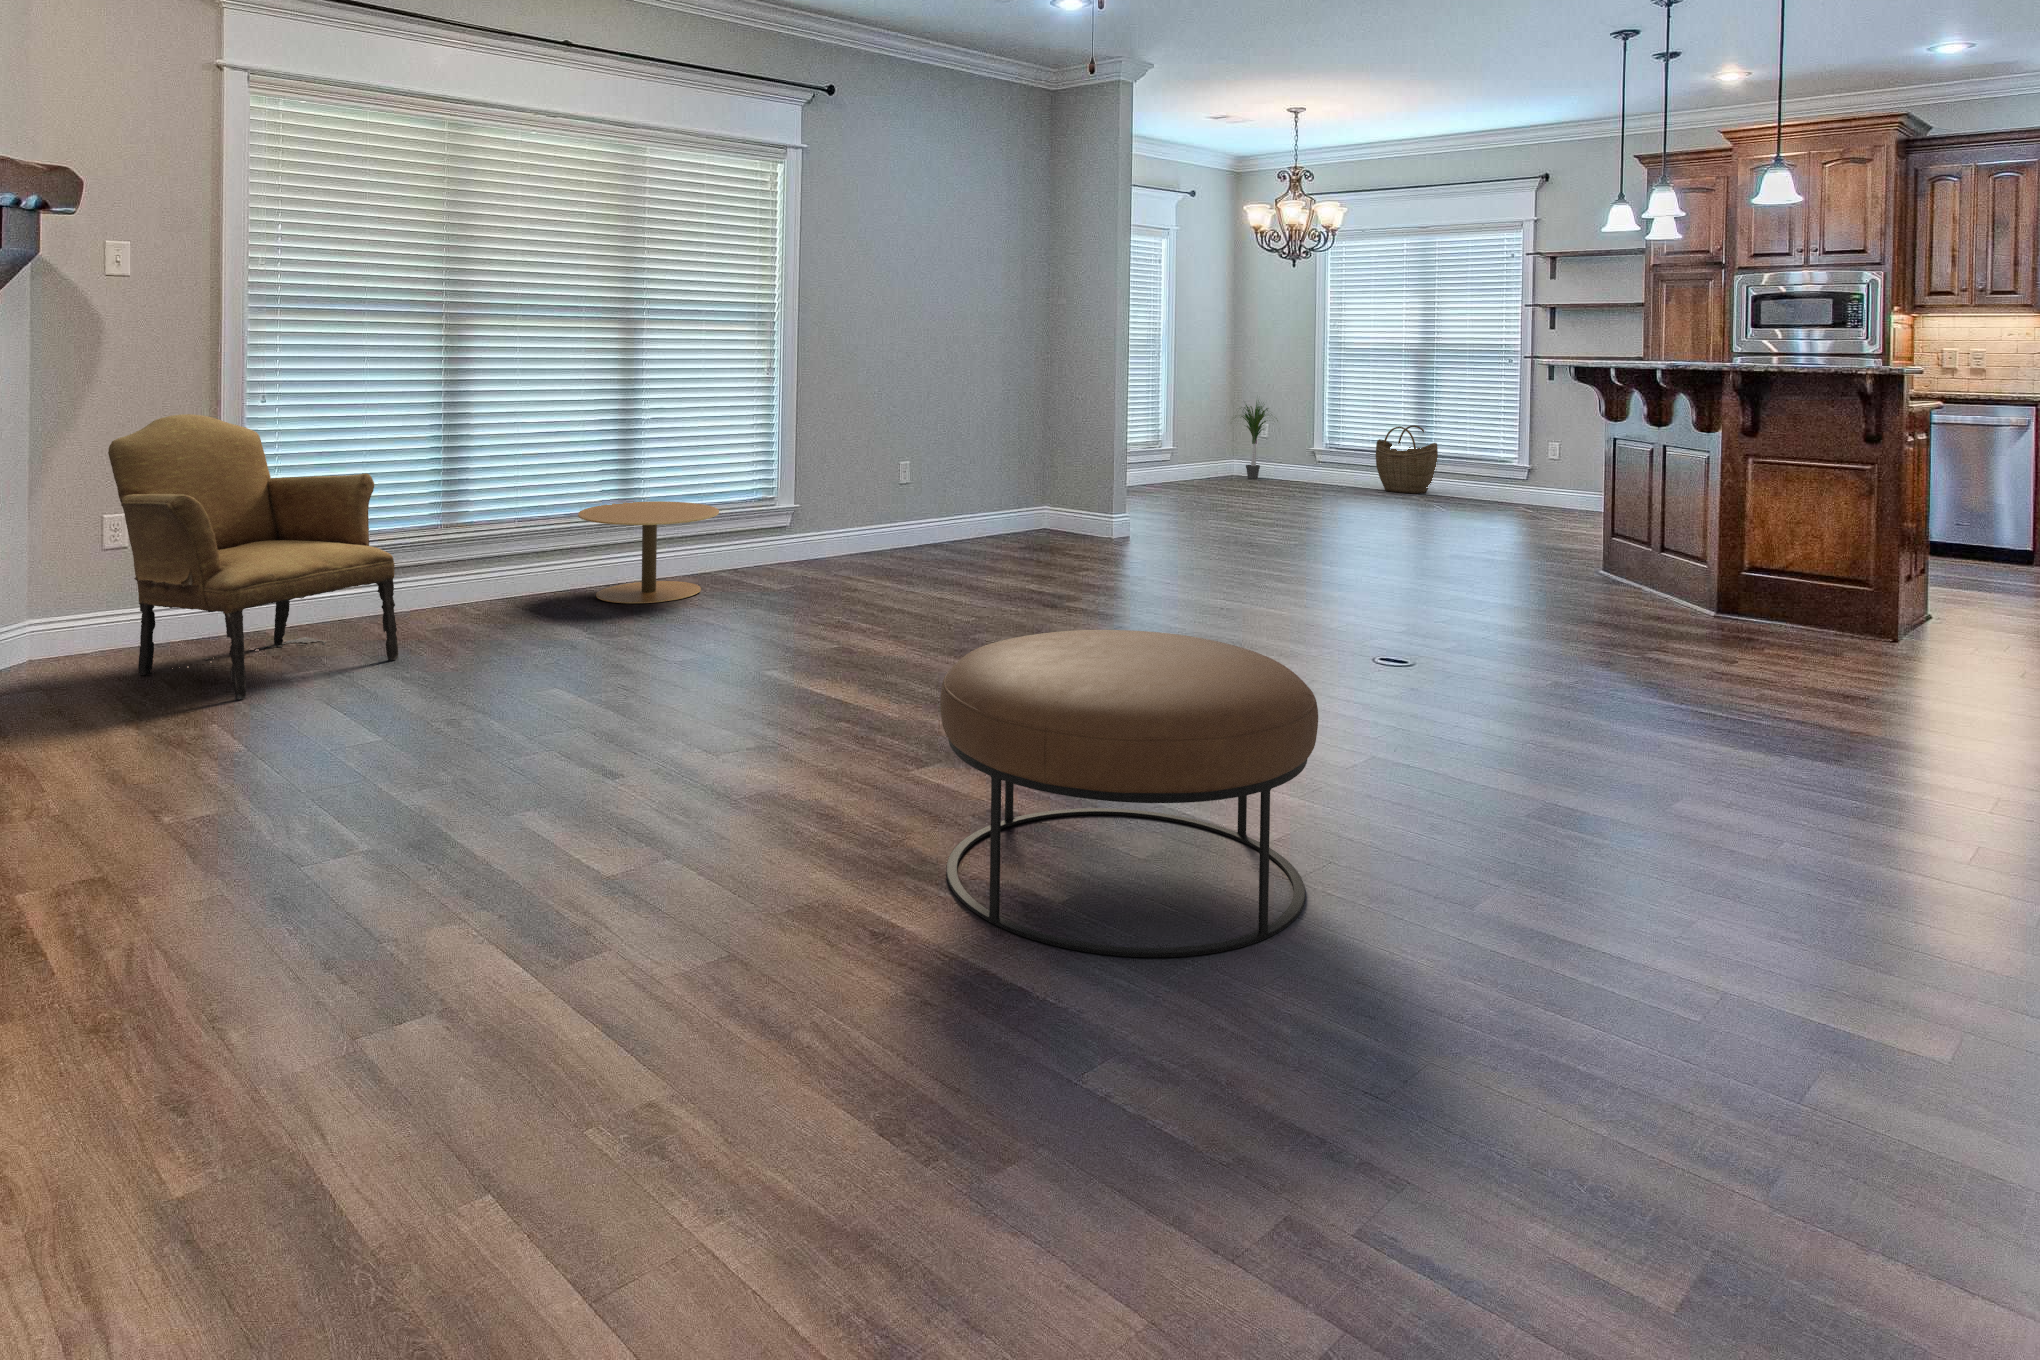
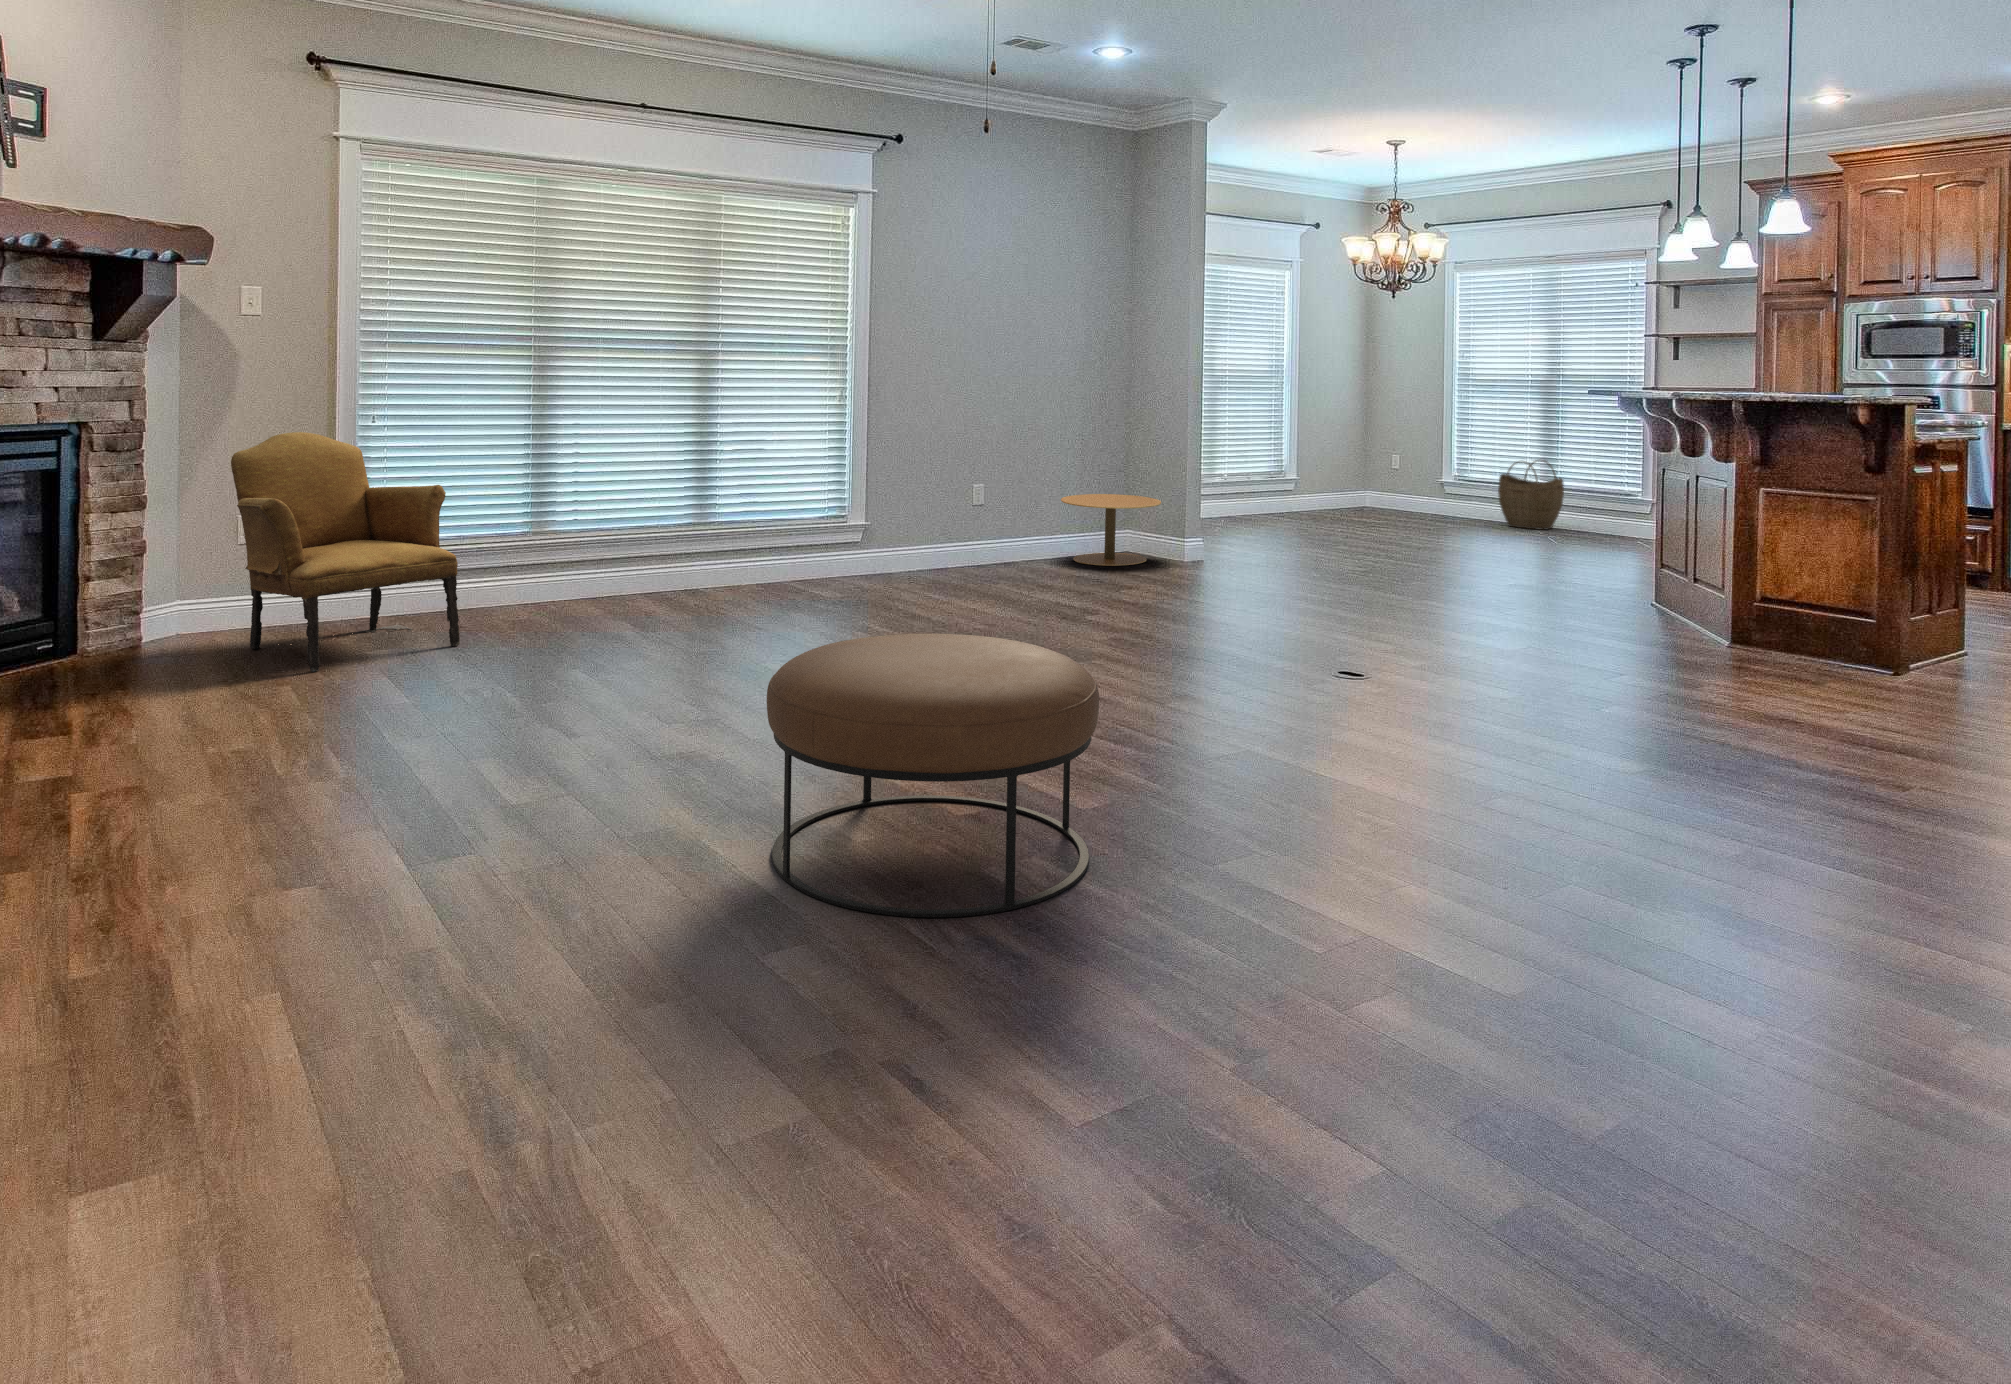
potted plant: present [1241,402,1278,479] -> none [1350,425,1408,511]
side table: present [578,501,719,603] -> present [1061,494,1161,566]

